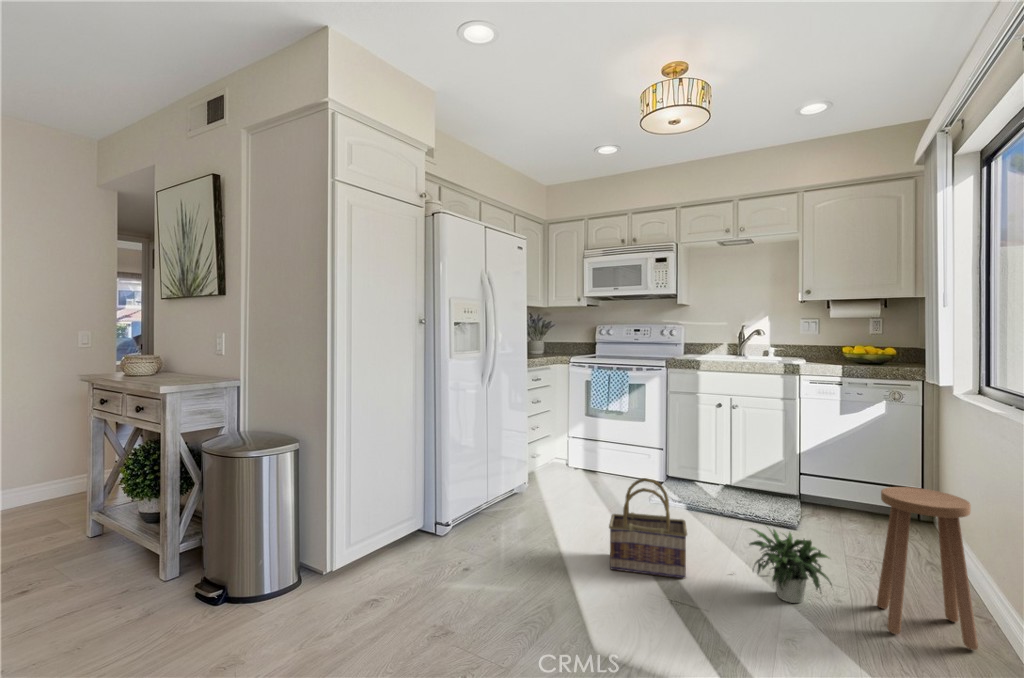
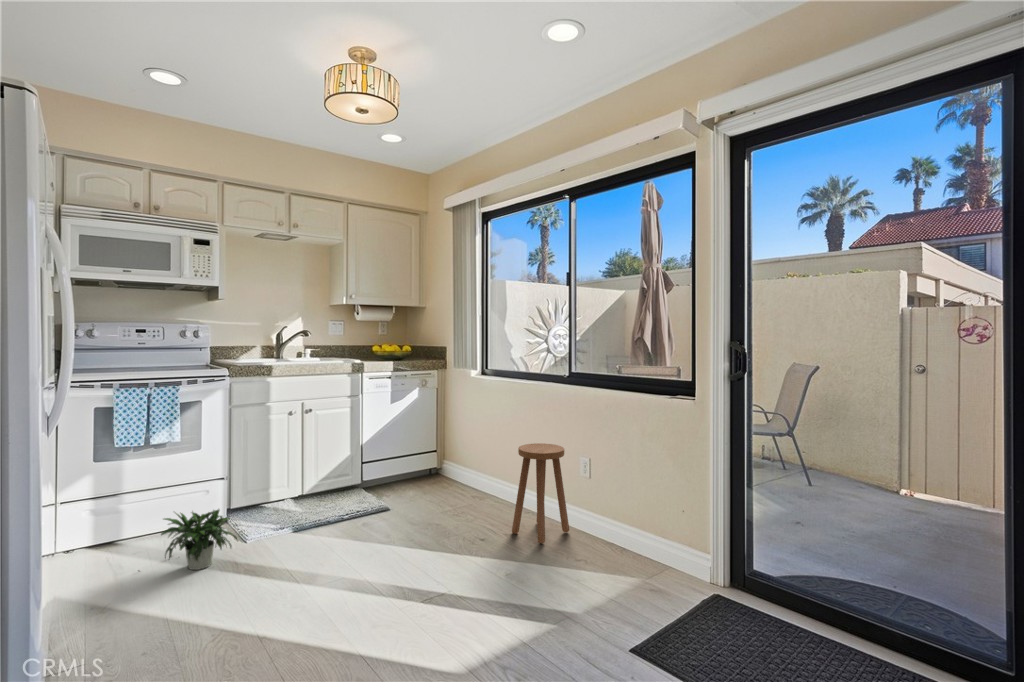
basket: present [609,478,687,578] -> none [336,499,423,613]
potted plant: present [733,527,832,603] -> present [138,509,237,571]

